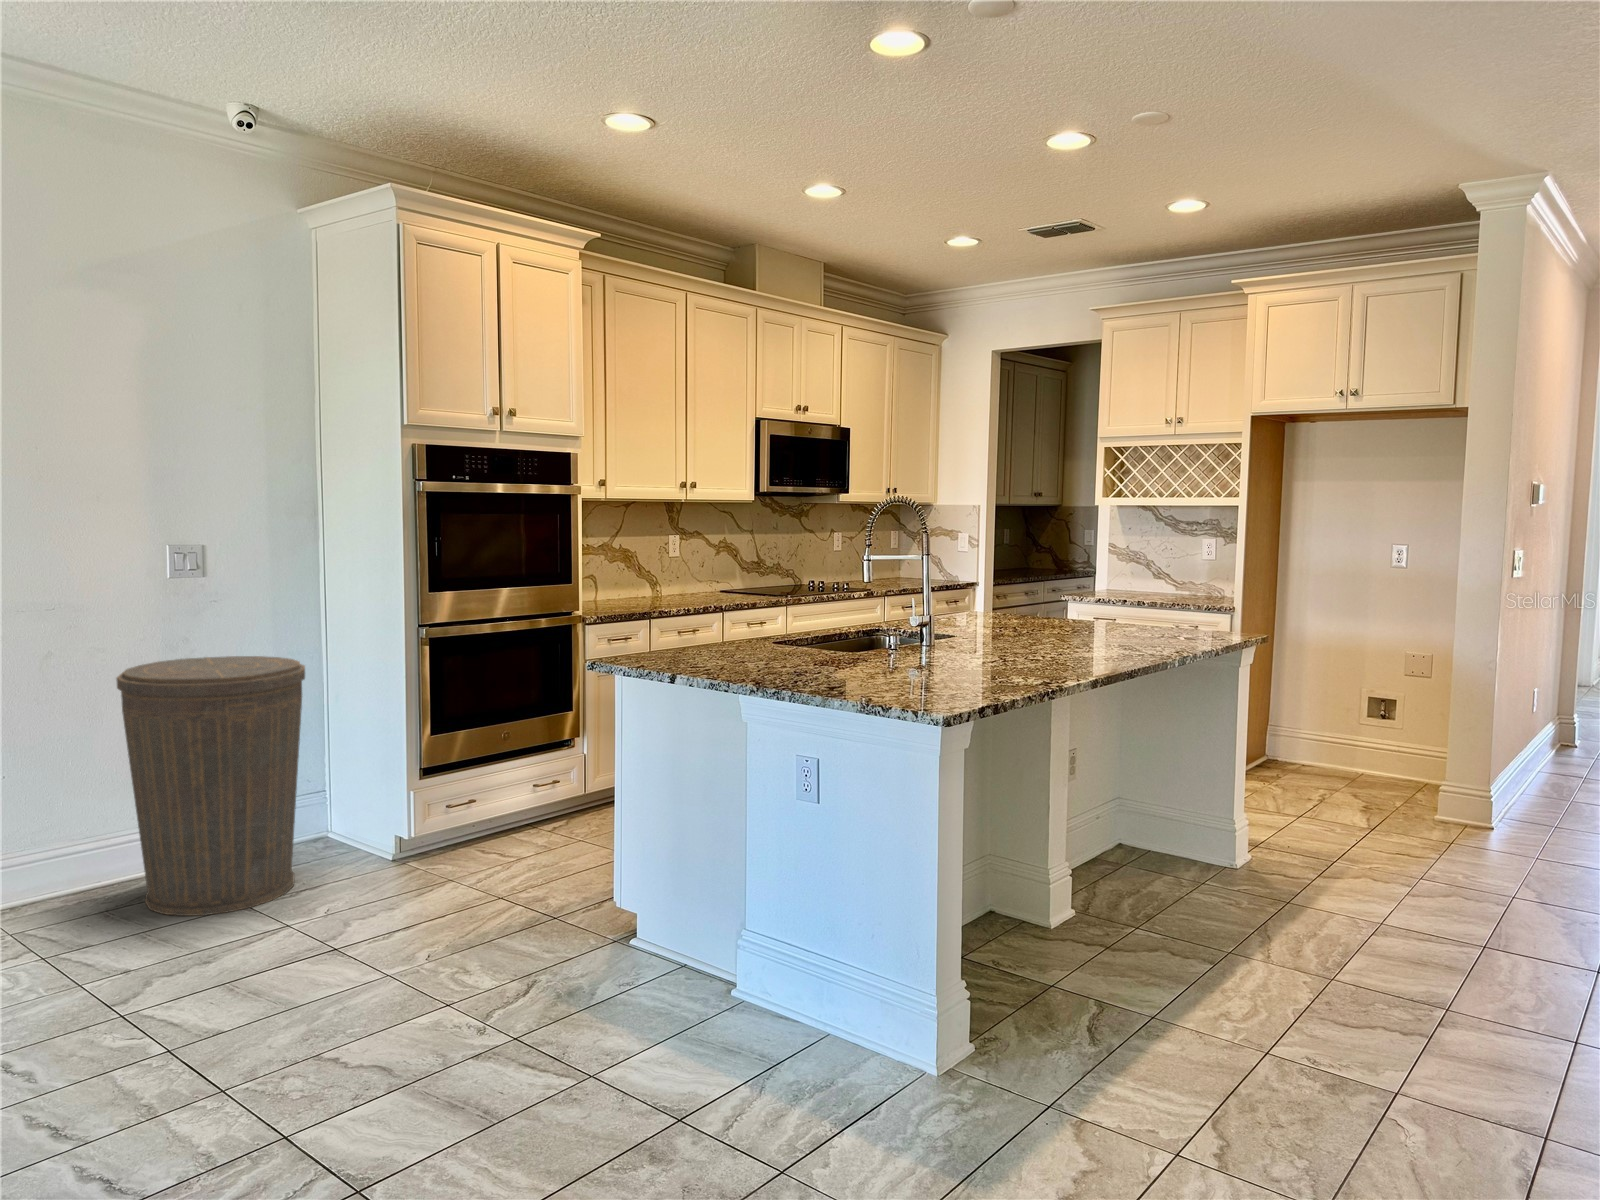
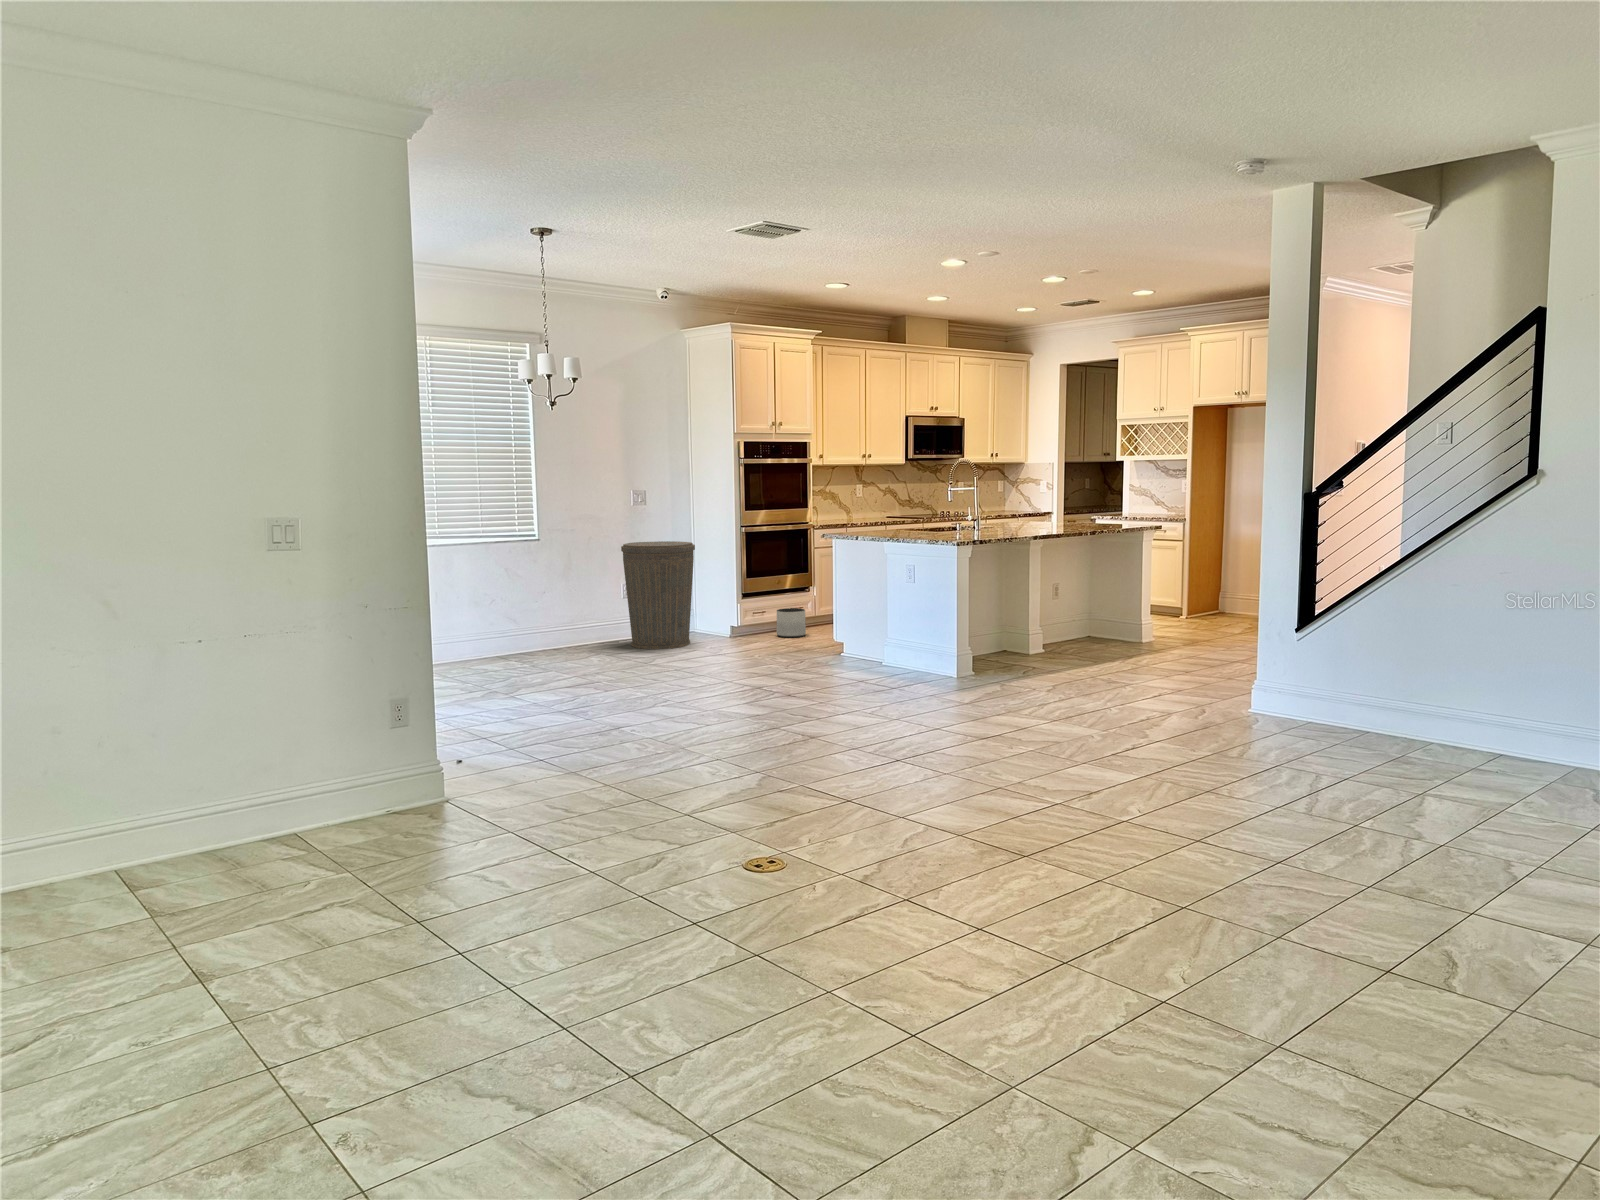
planter: none [500,787,561,855] -> present [777,608,806,637]

